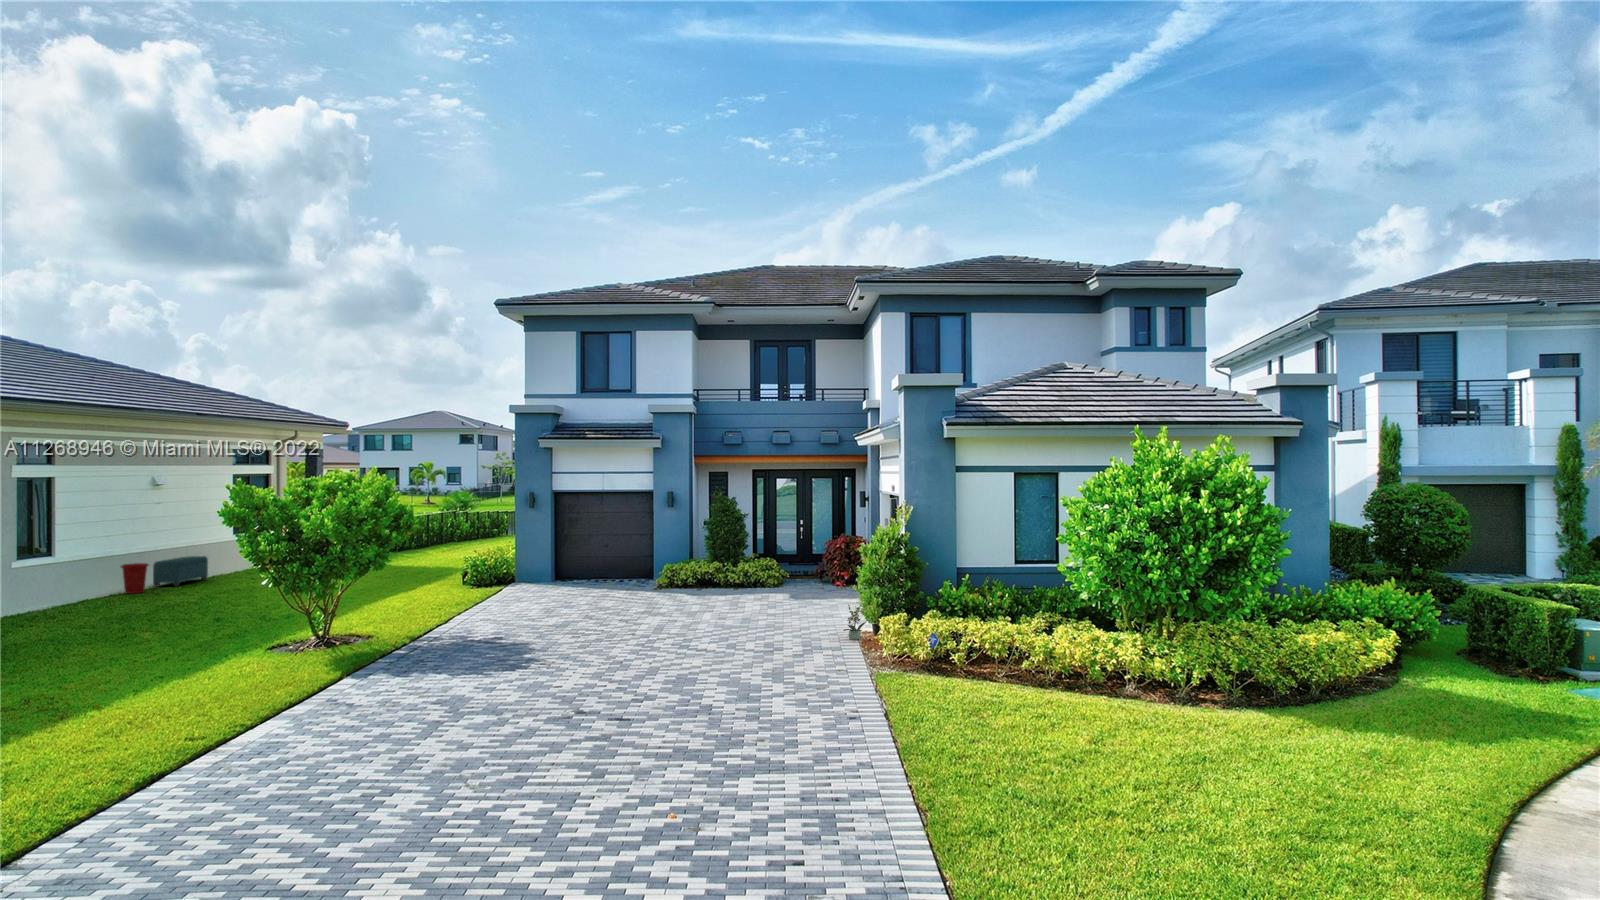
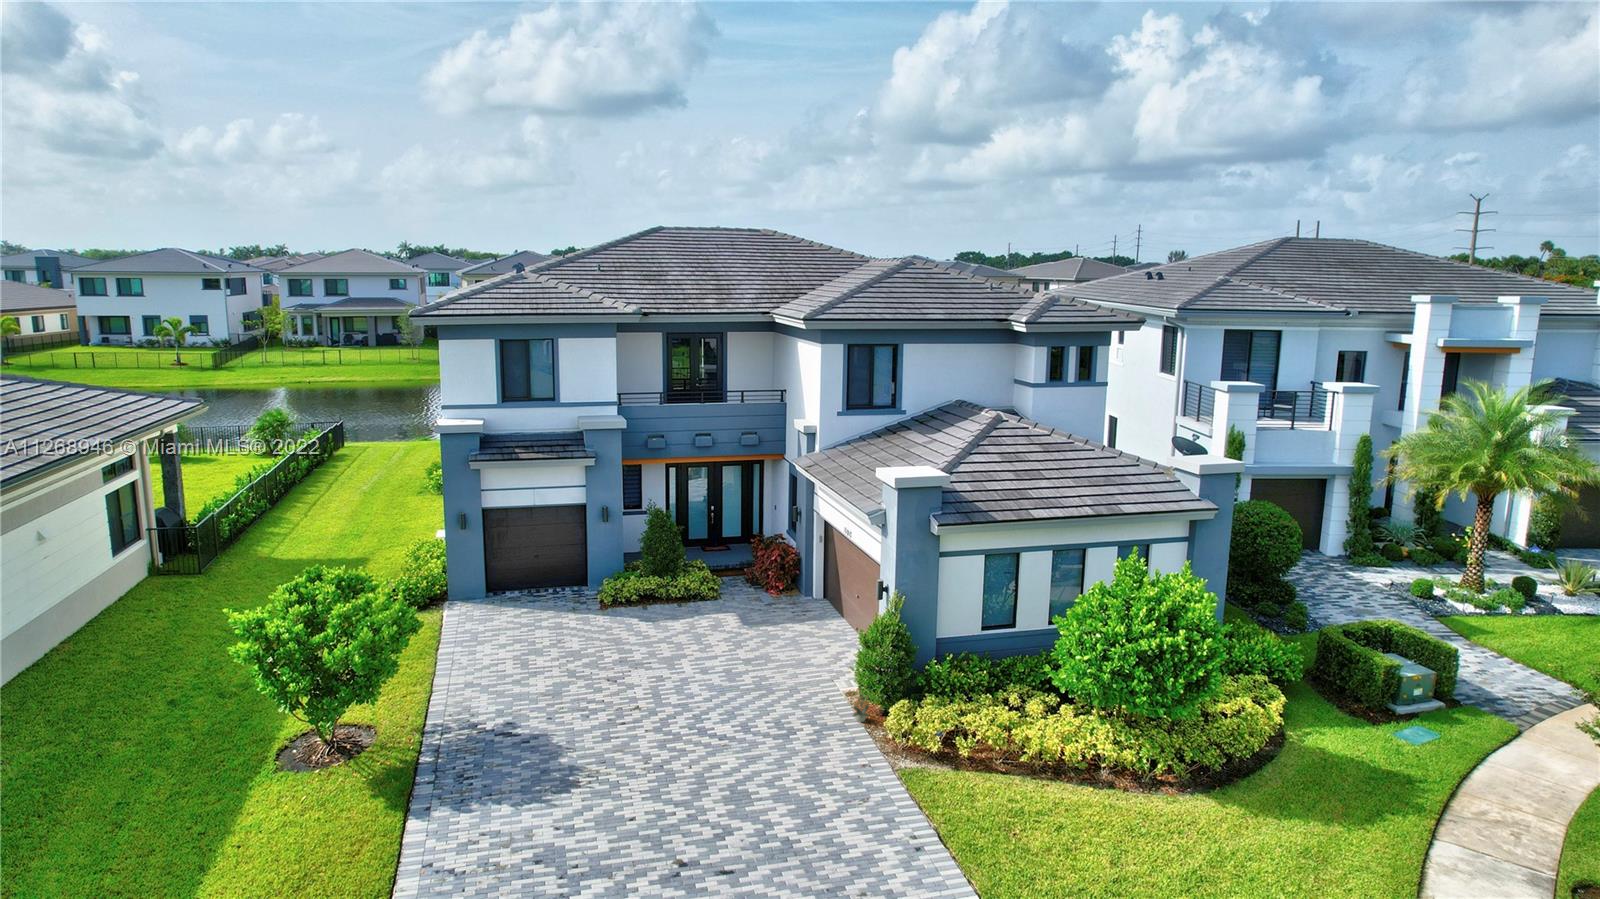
bench: present [153,556,208,587] -> none [46,611,102,658]
waste bin: present [121,563,149,594] -> none [19,641,53,679]

